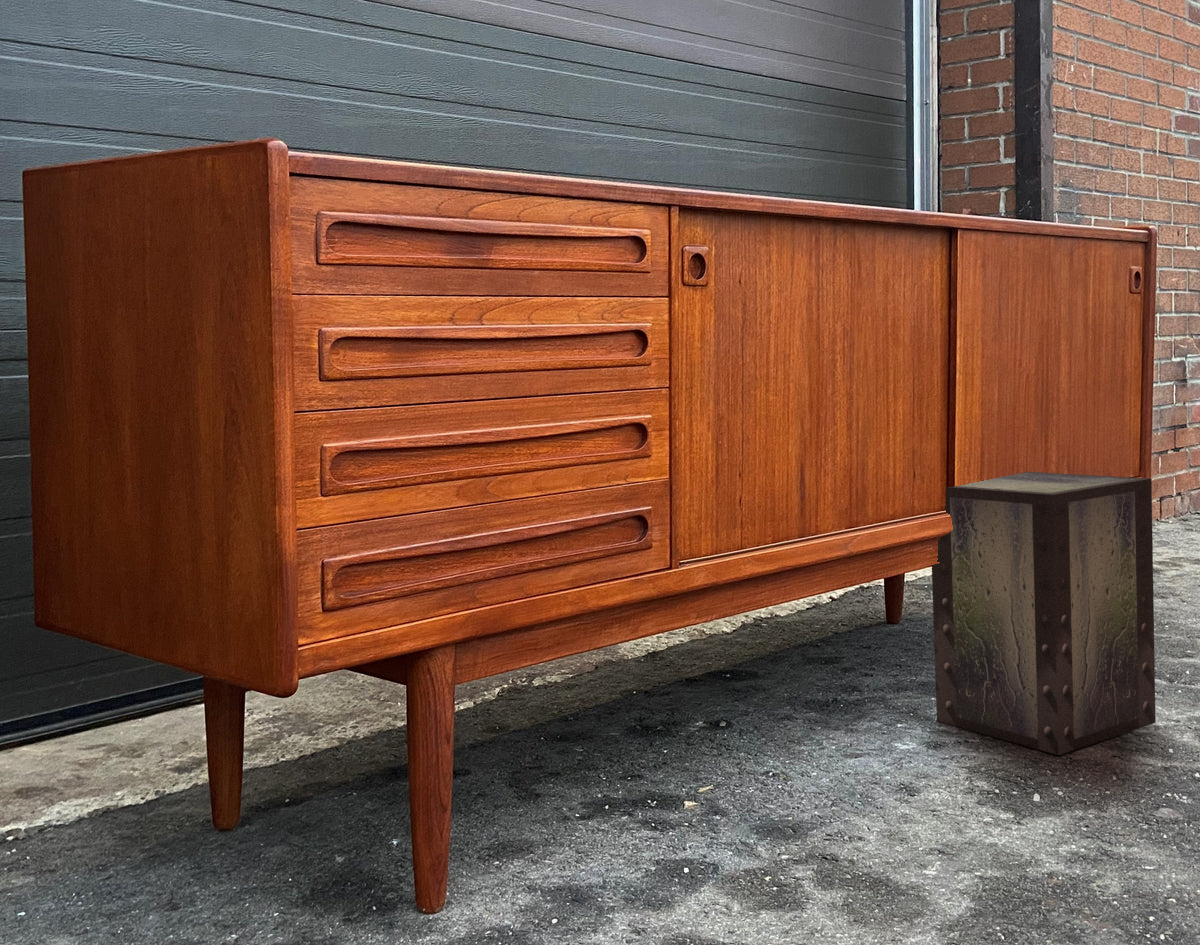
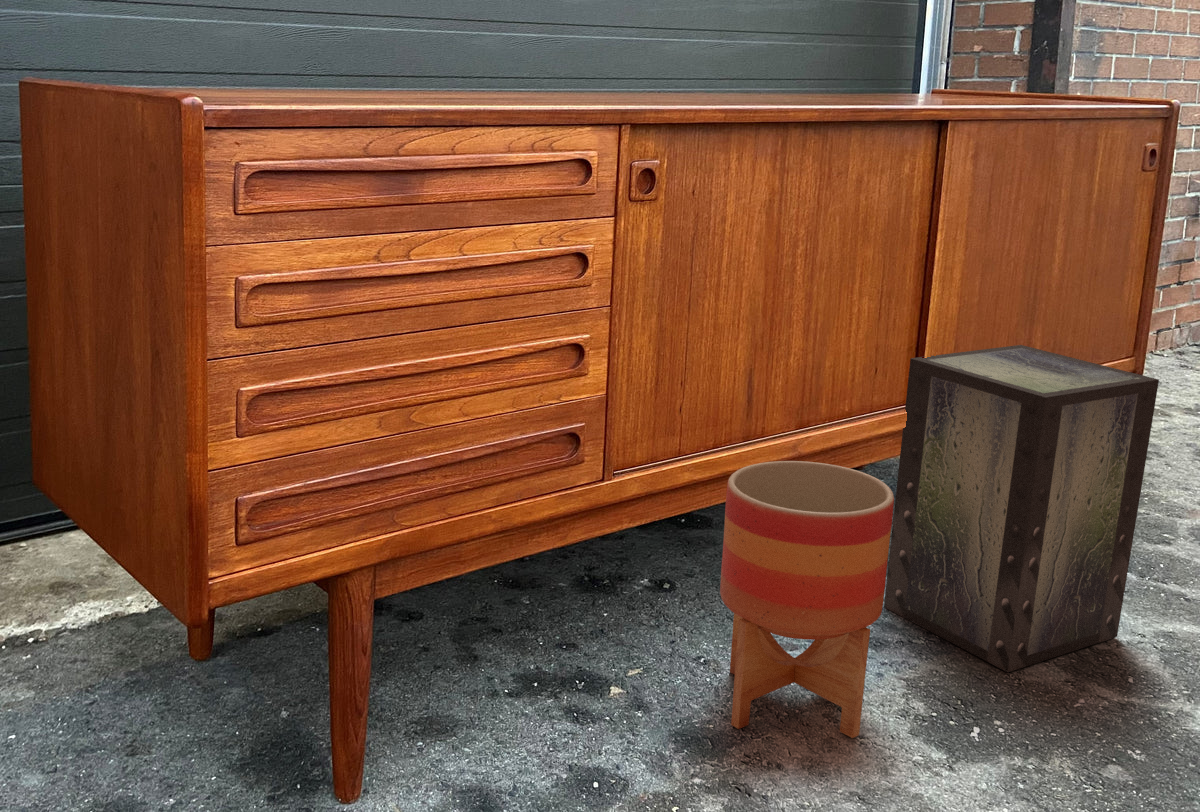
planter: none [783,572,934,814] -> present [720,461,894,738]

